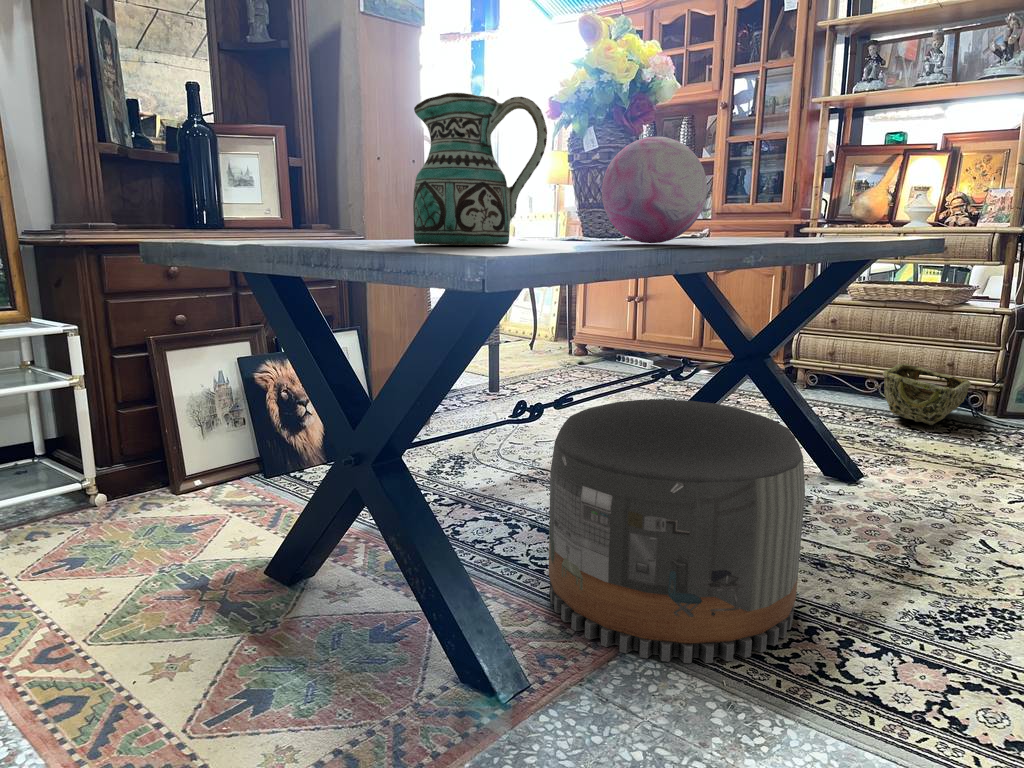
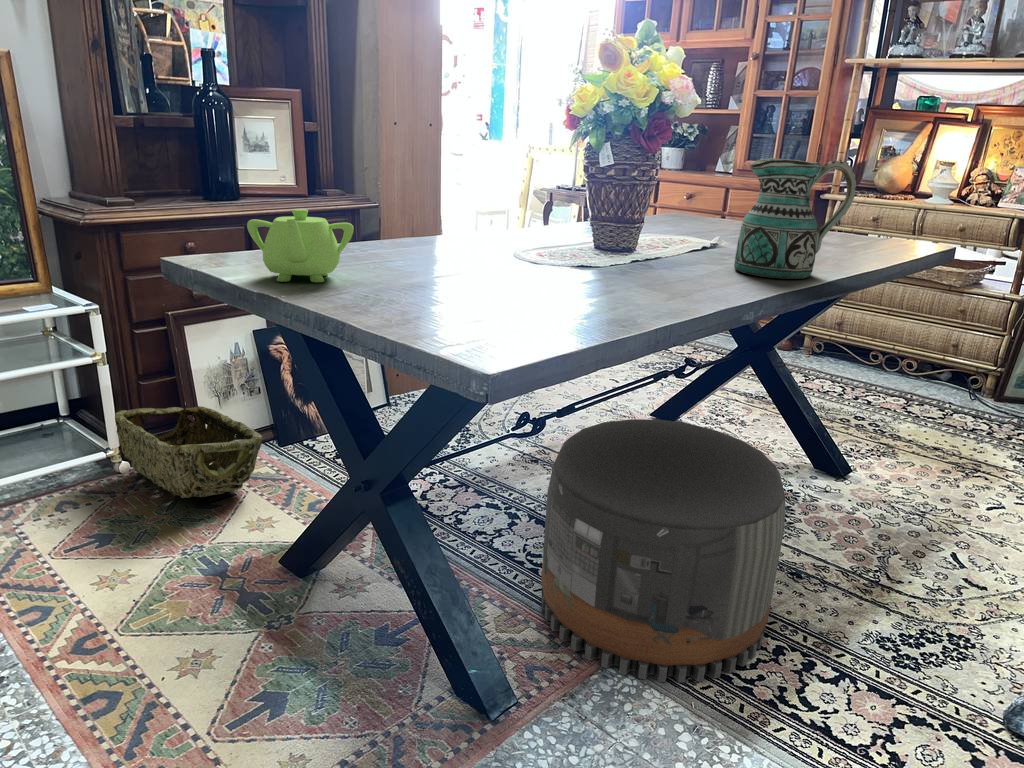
ceramic pitcher: present [413,93,547,245] -> present [734,158,856,279]
decorative orb: present [602,136,707,243] -> none [612,184,715,287]
teapot: none [228,170,338,244] -> present [247,209,354,282]
woven basket: present [883,364,971,425] -> present [115,406,262,498]

